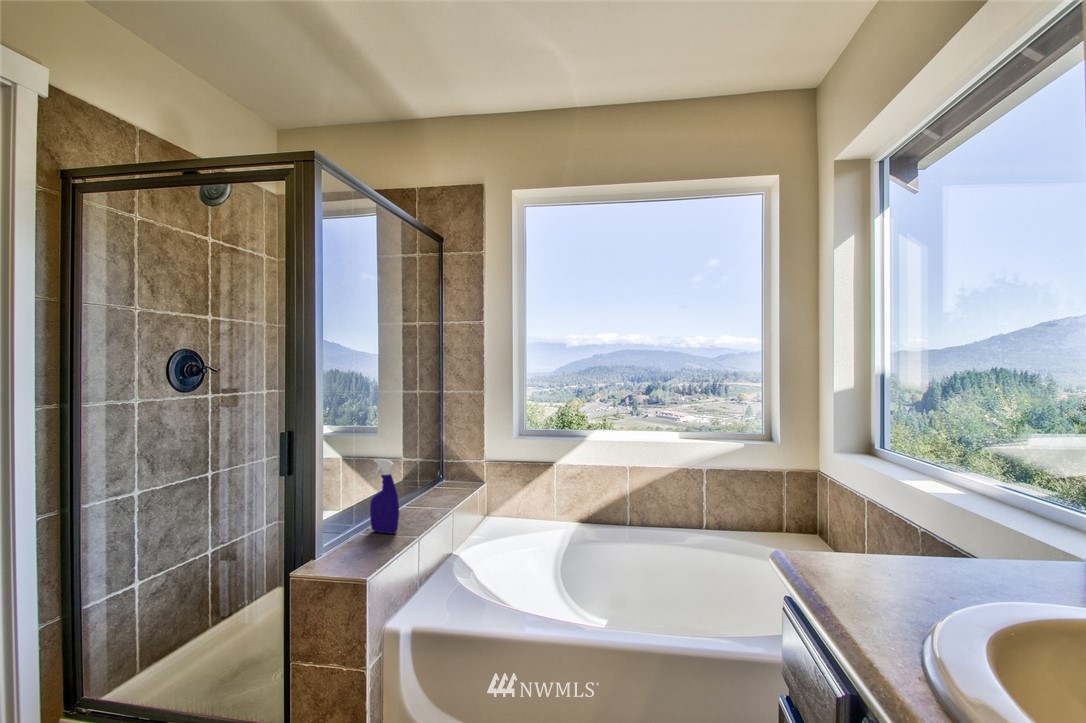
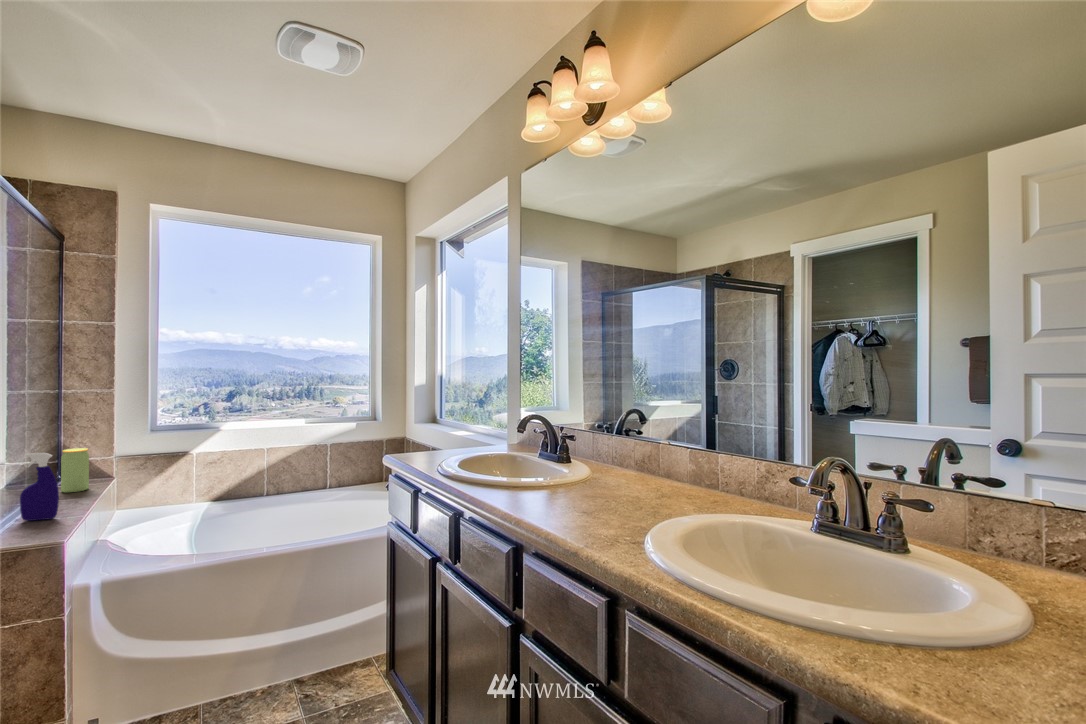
jar: none [433,451,455,497] -> present [61,448,89,492]

